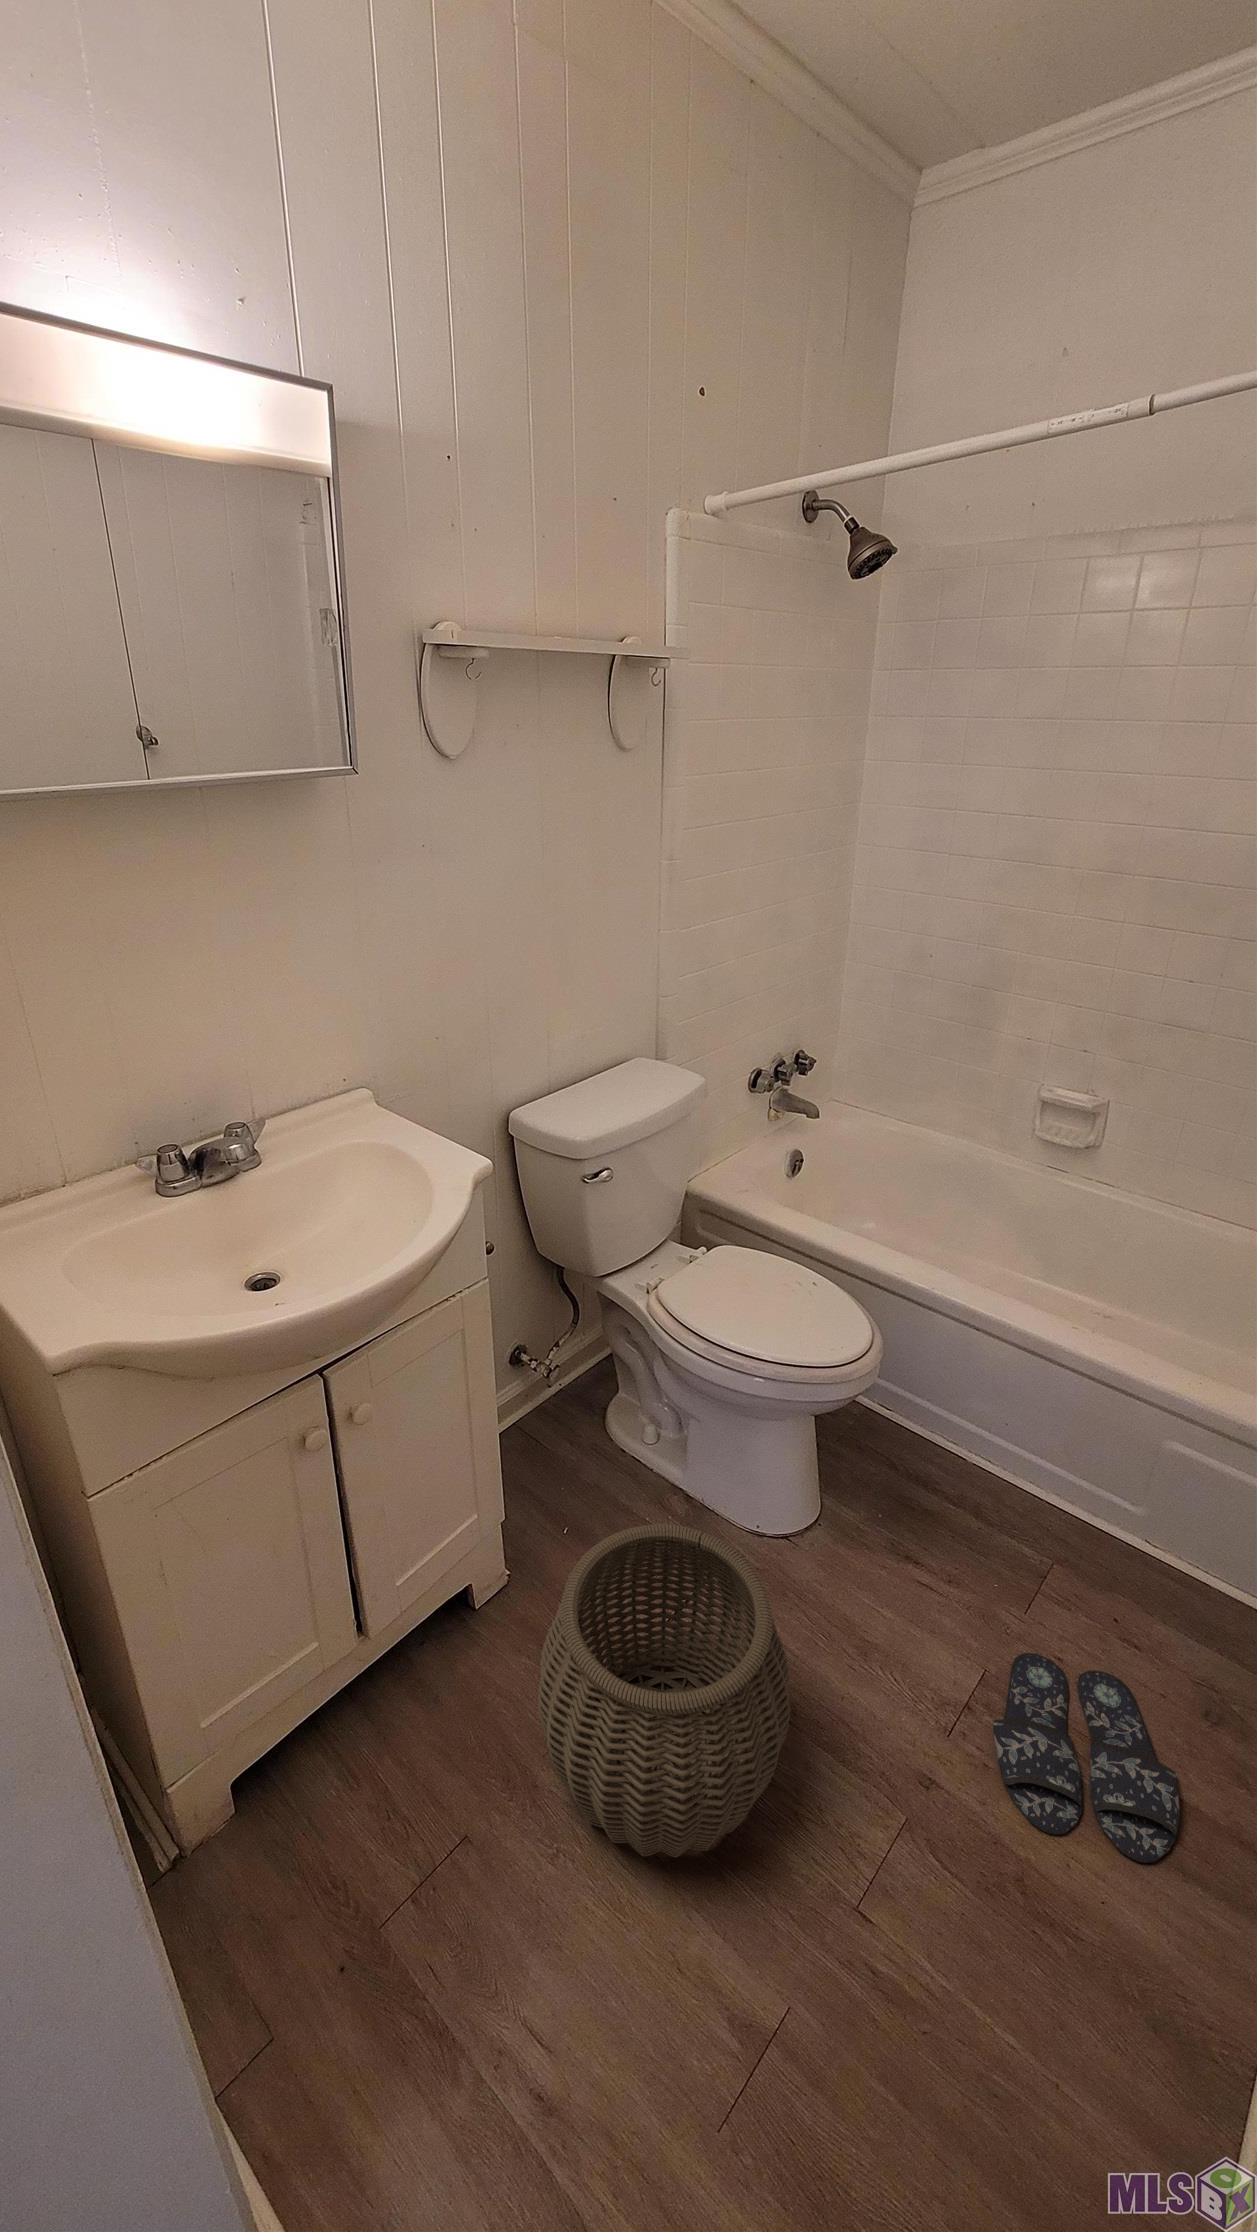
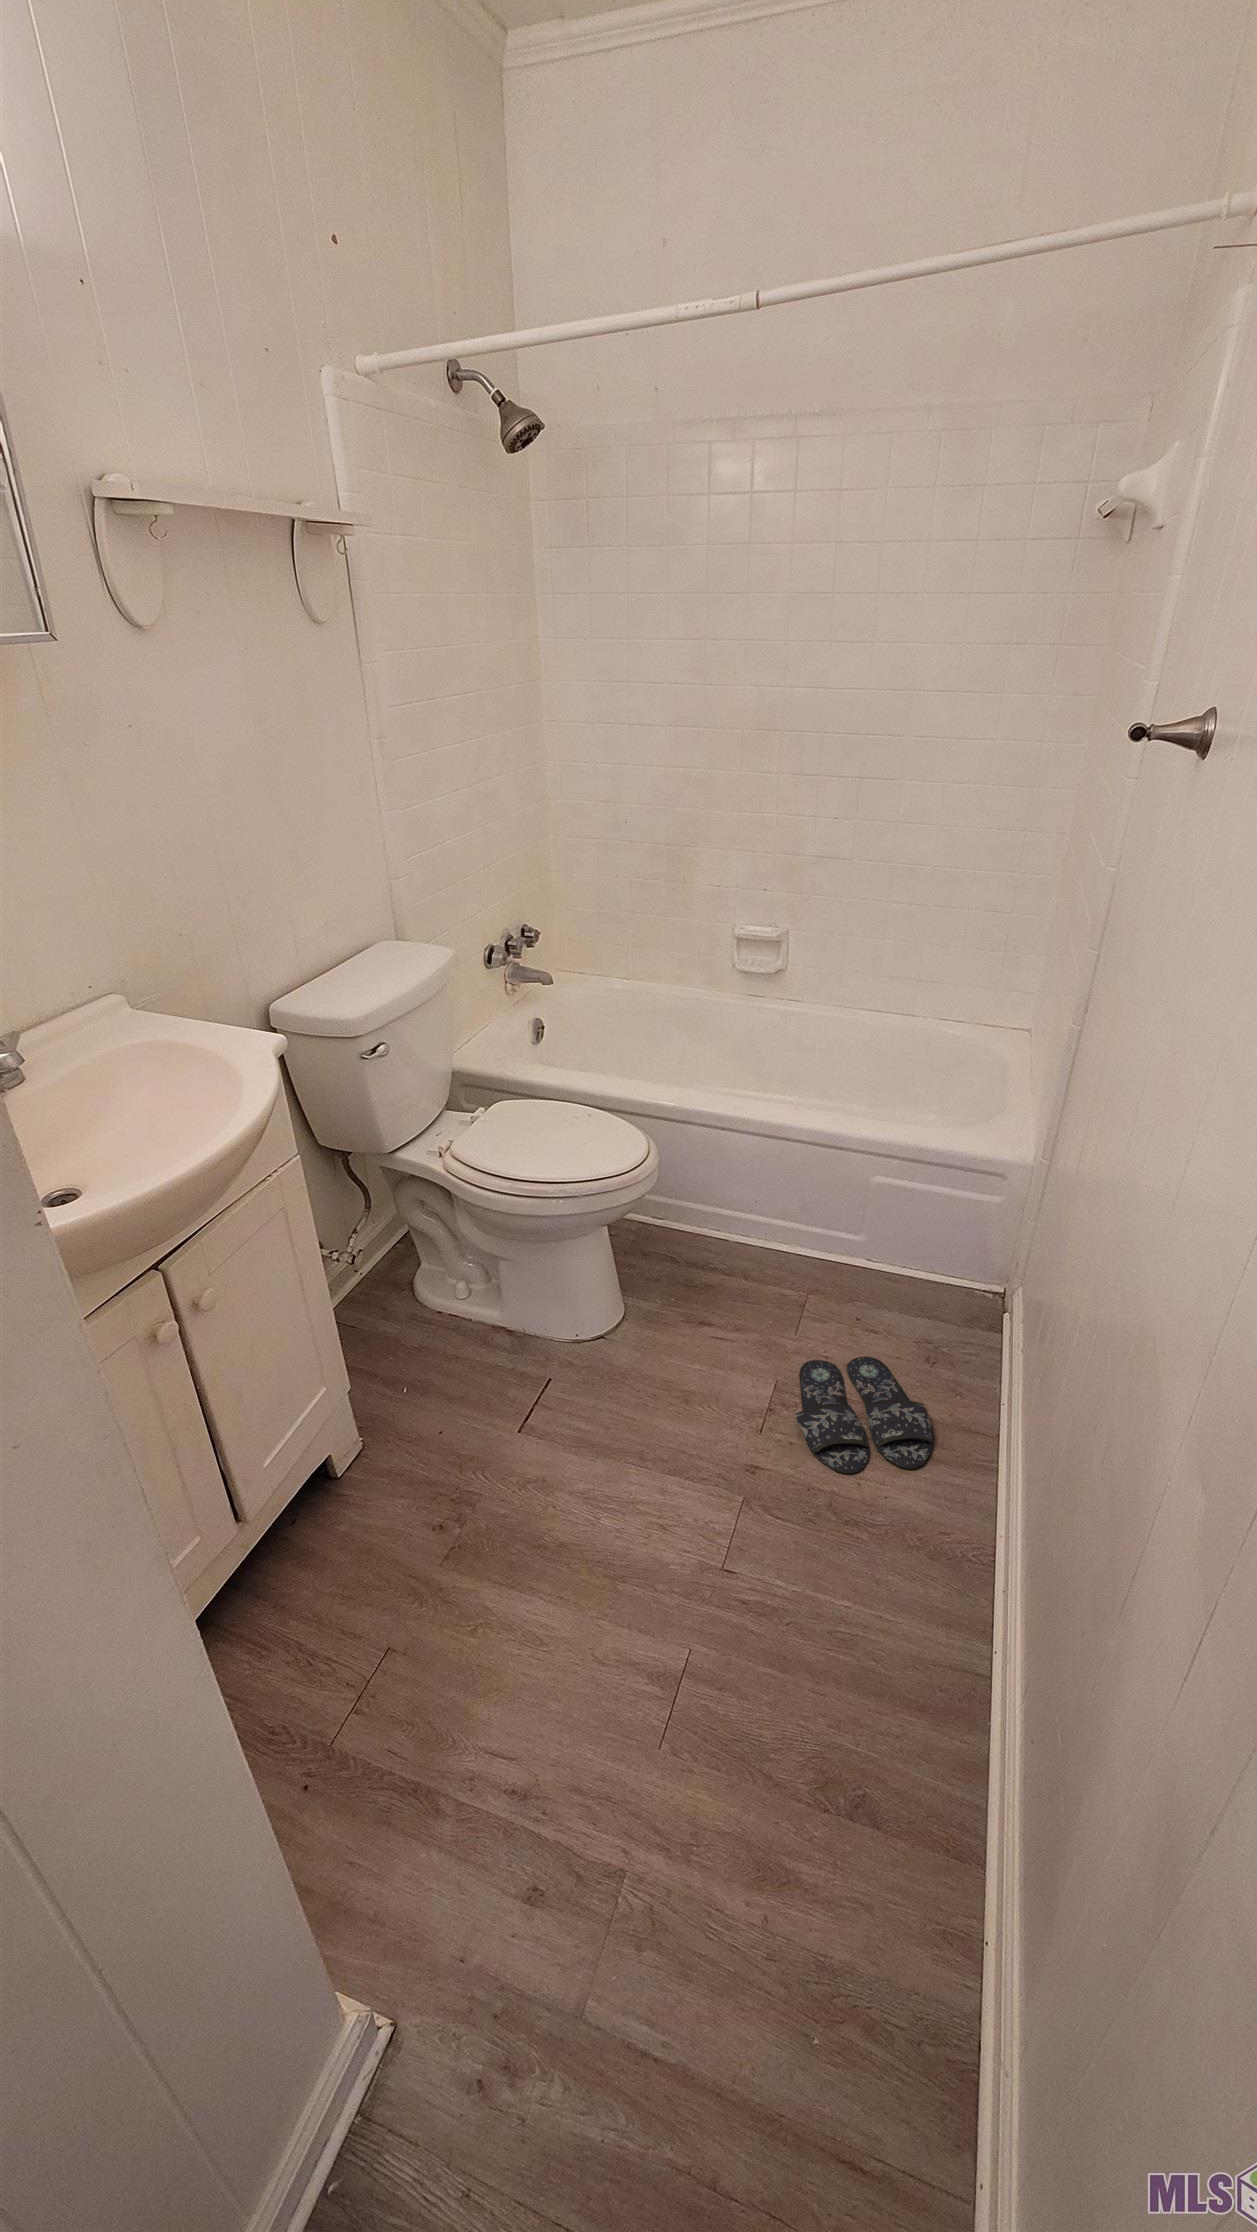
woven basket: present [537,1524,790,1857] -> none [426,1331,651,1605]

